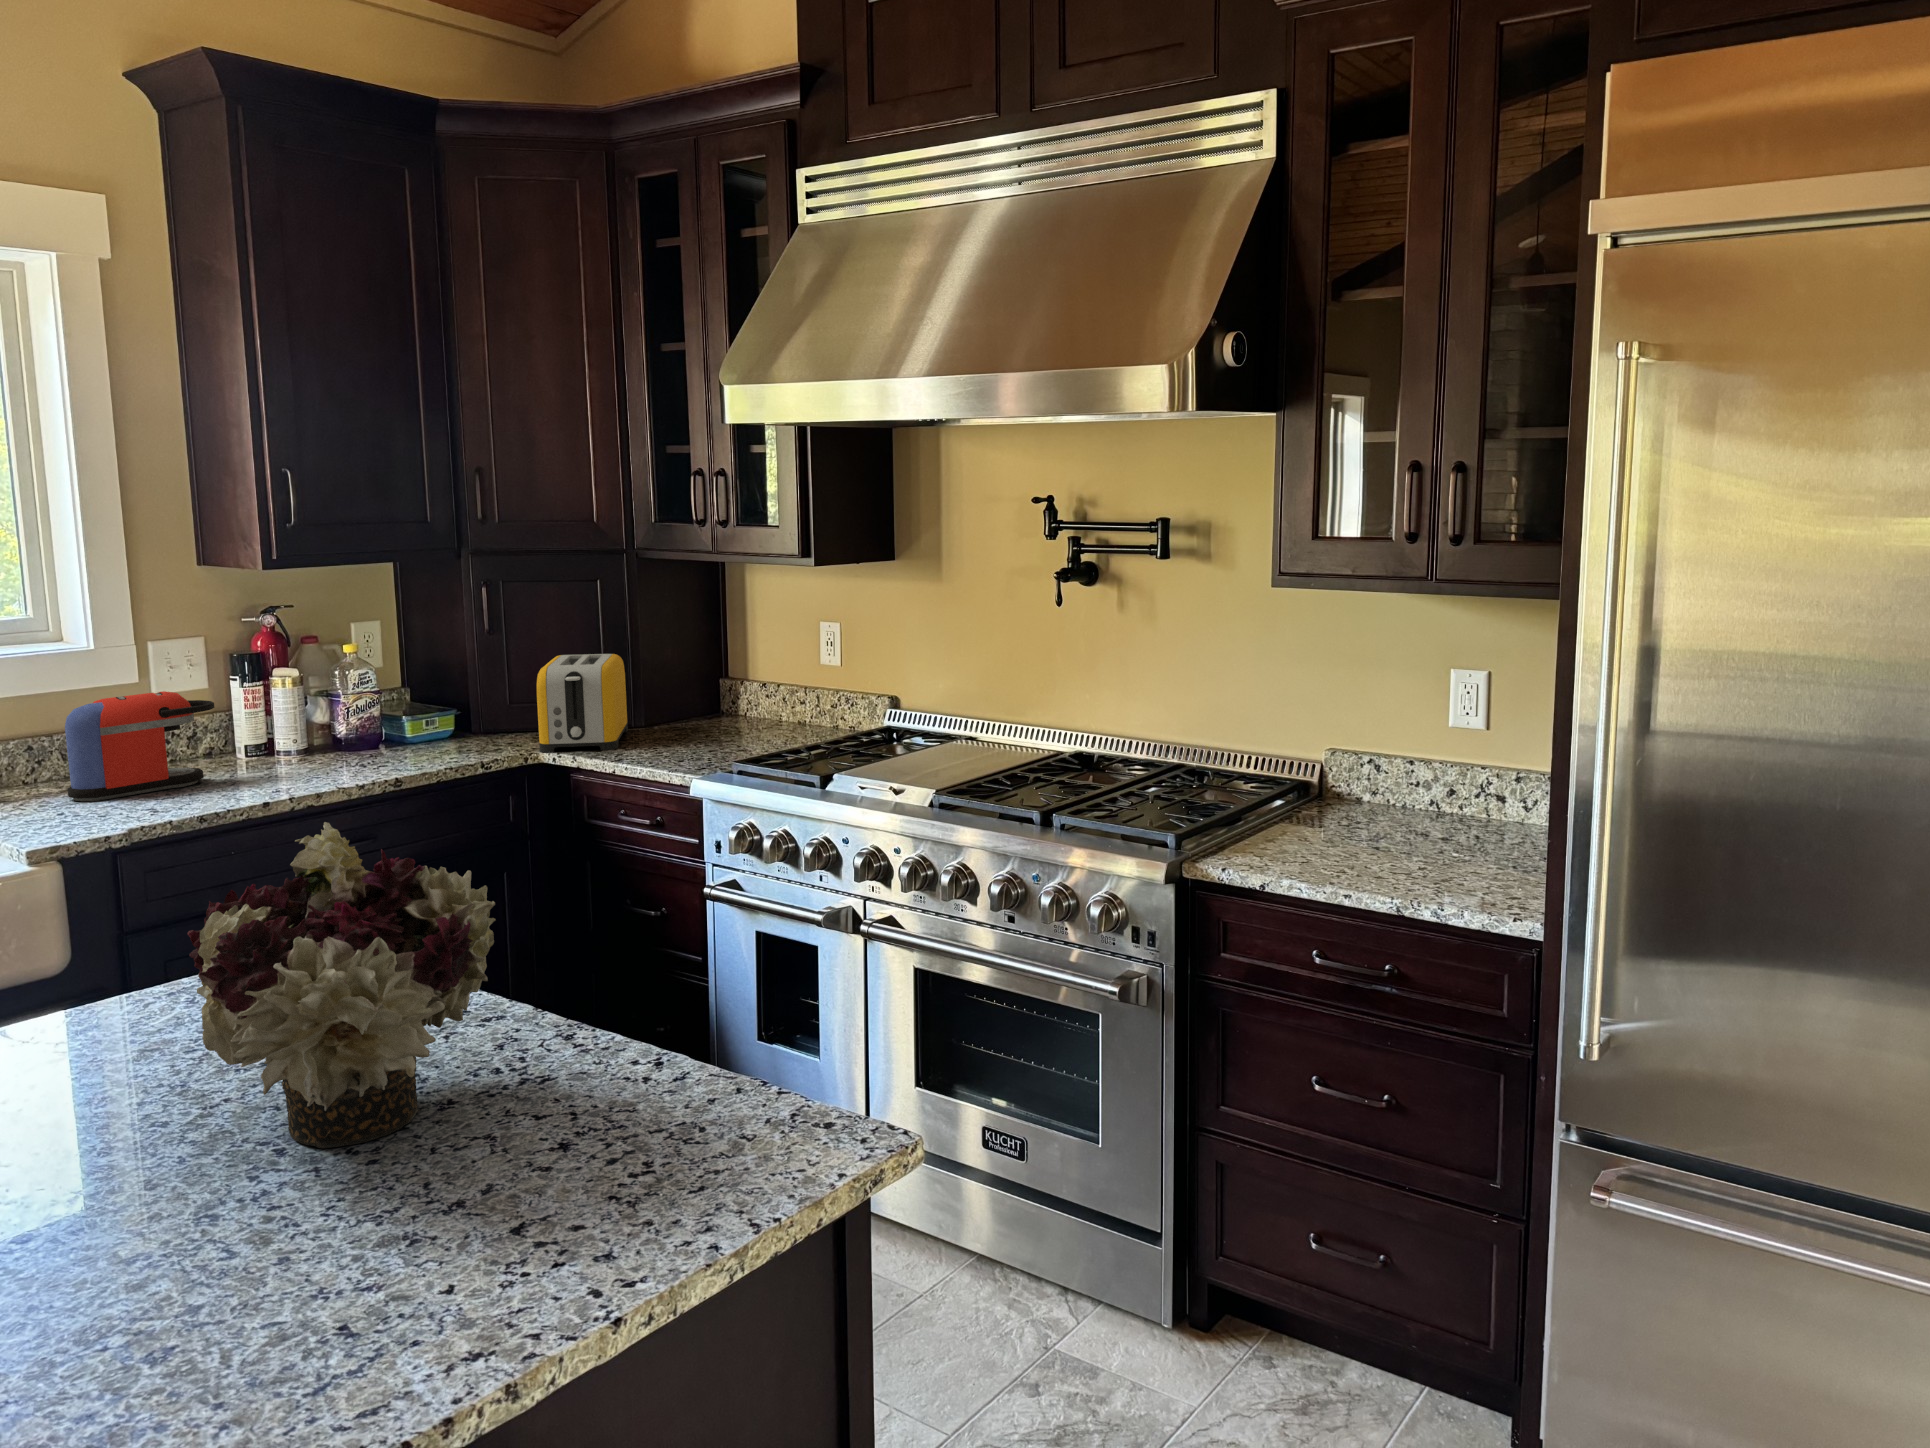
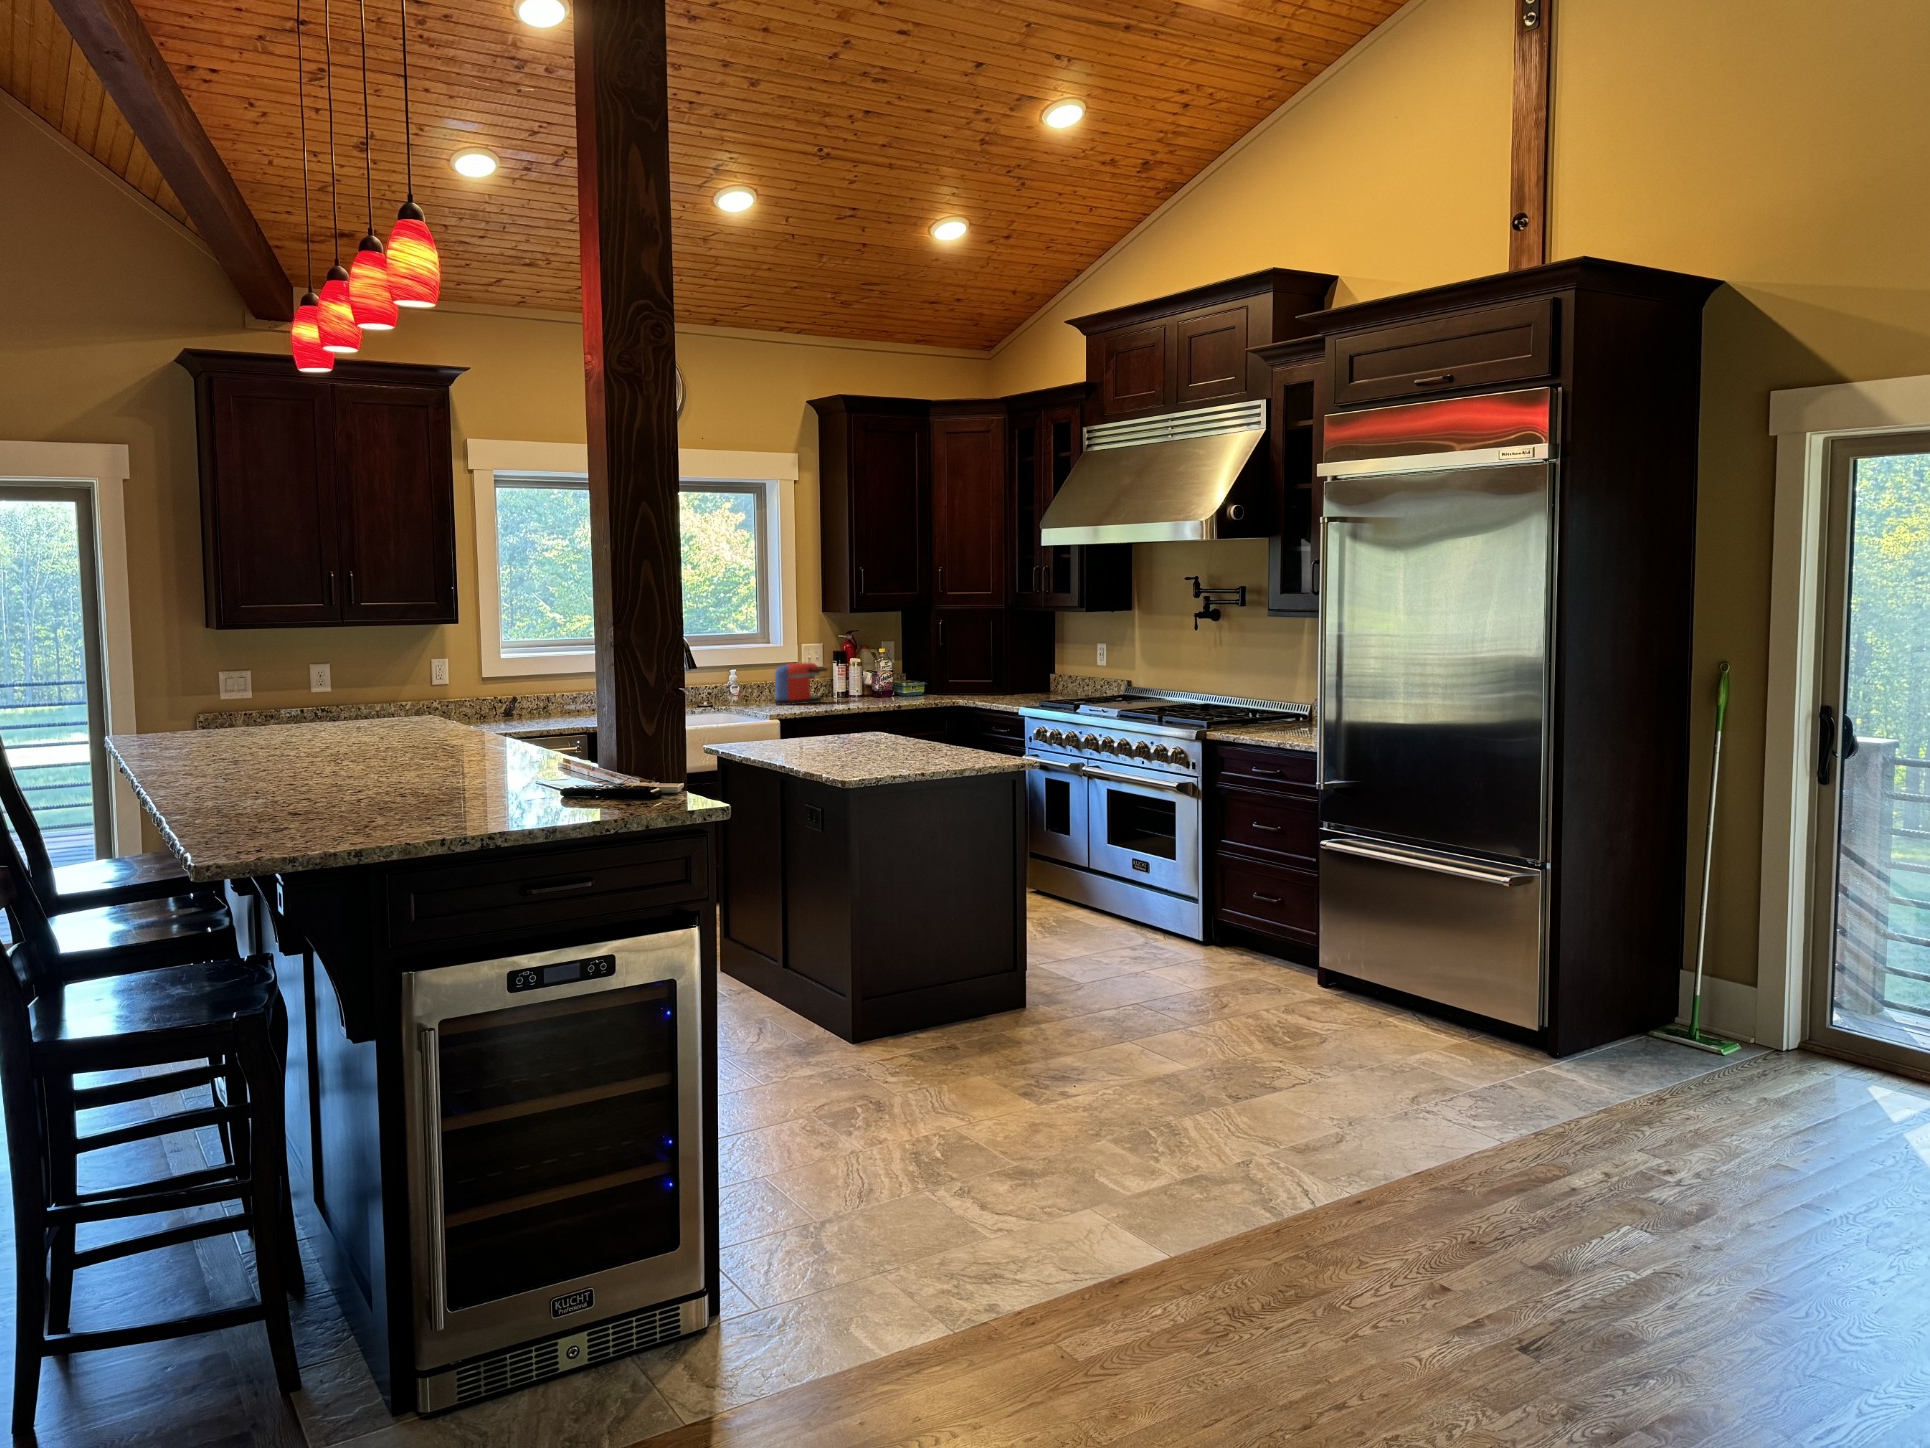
toaster: present [537,654,628,753] -> none [960,656,1004,699]
flower arrangement: present [187,822,496,1148] -> none [843,664,921,751]

